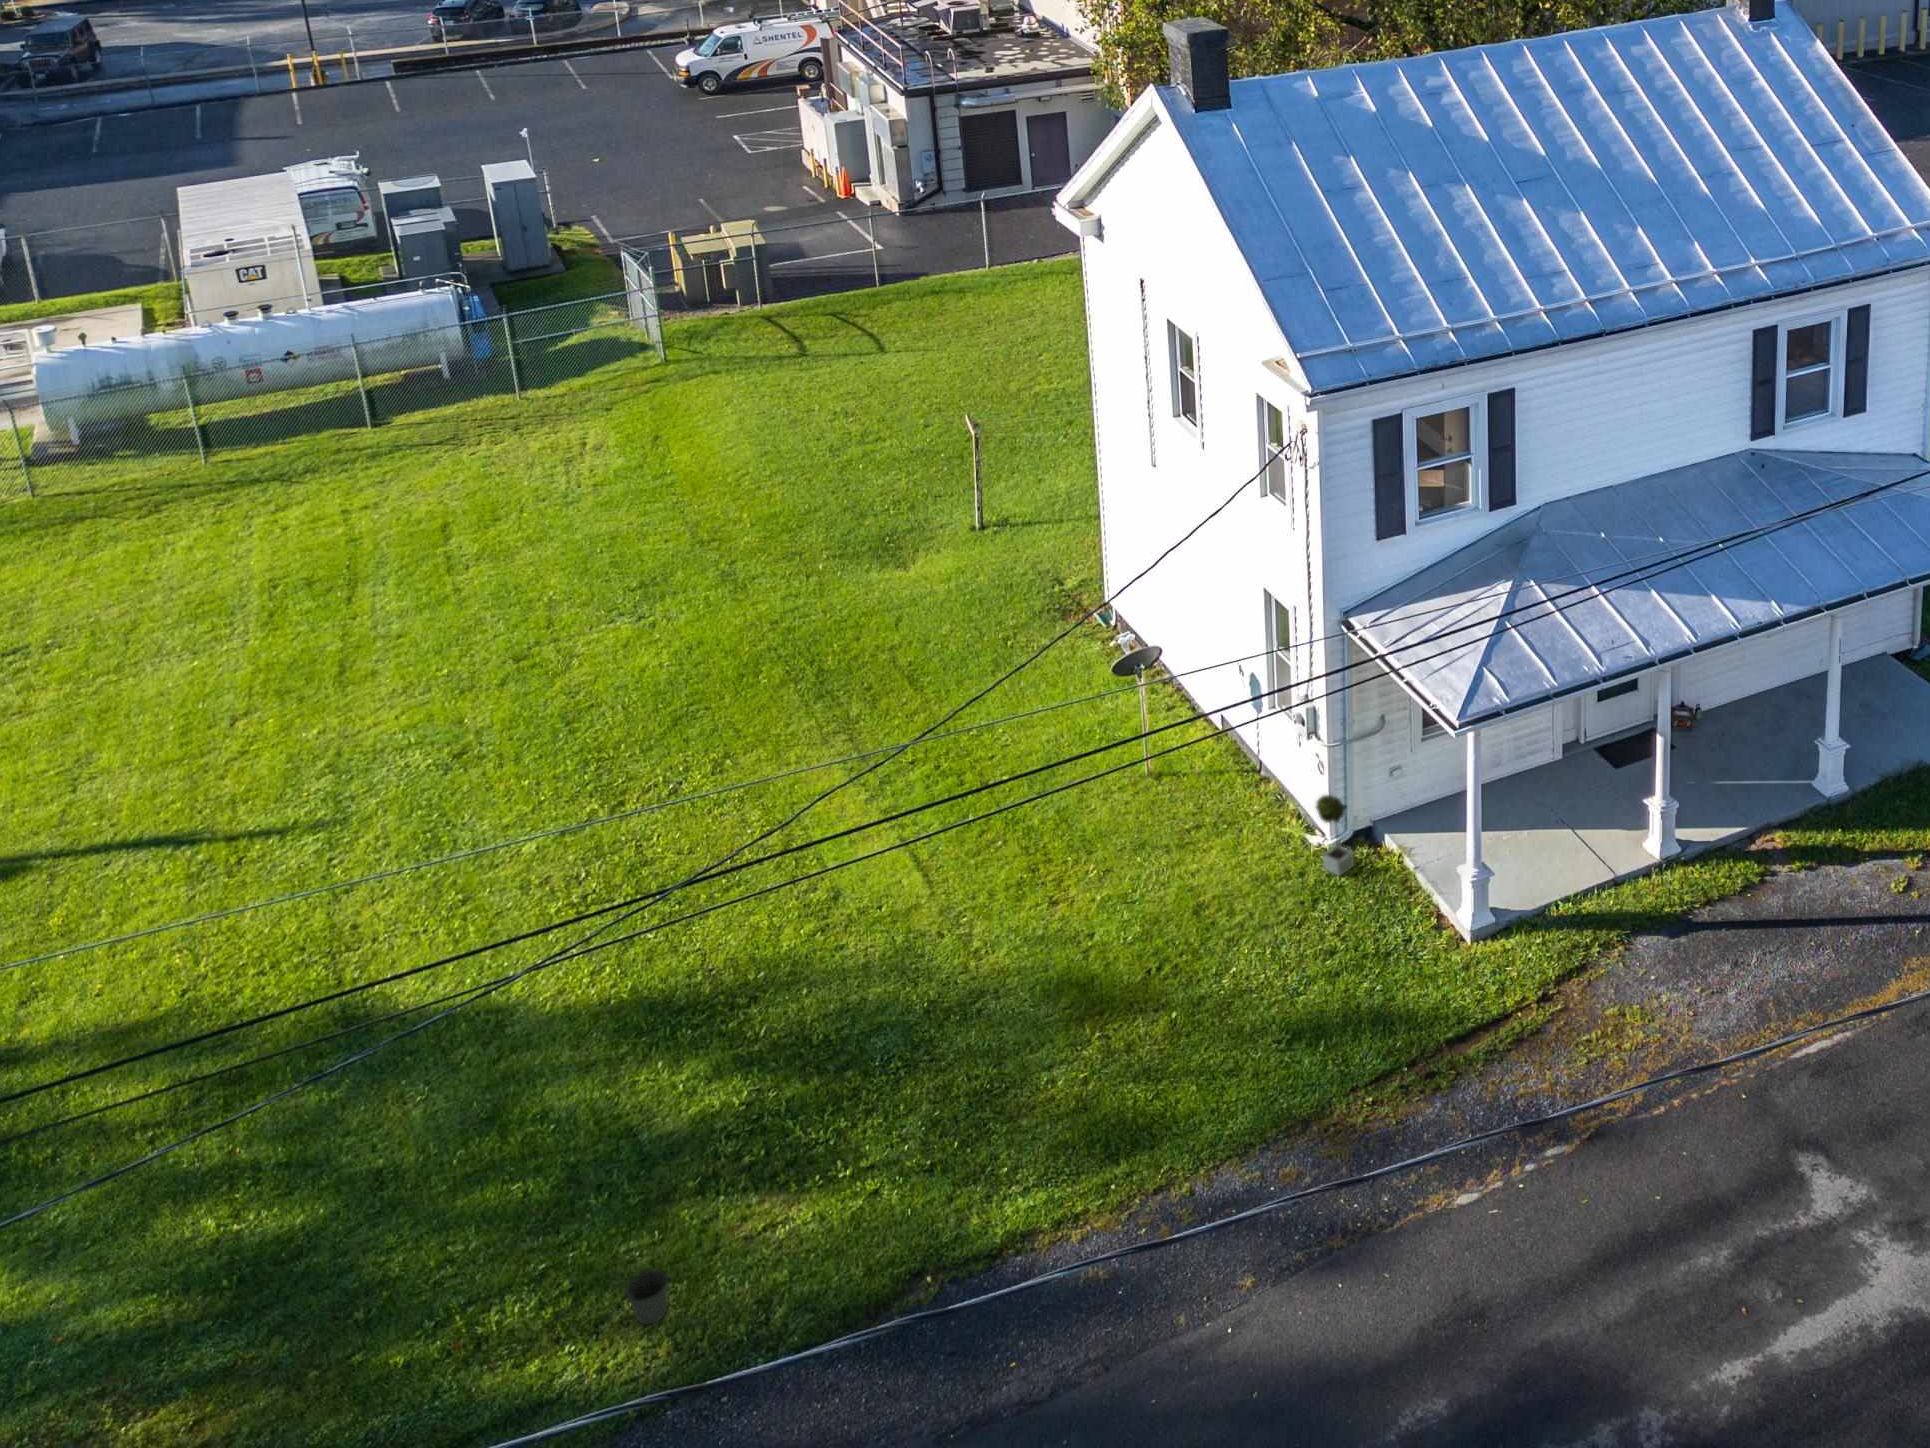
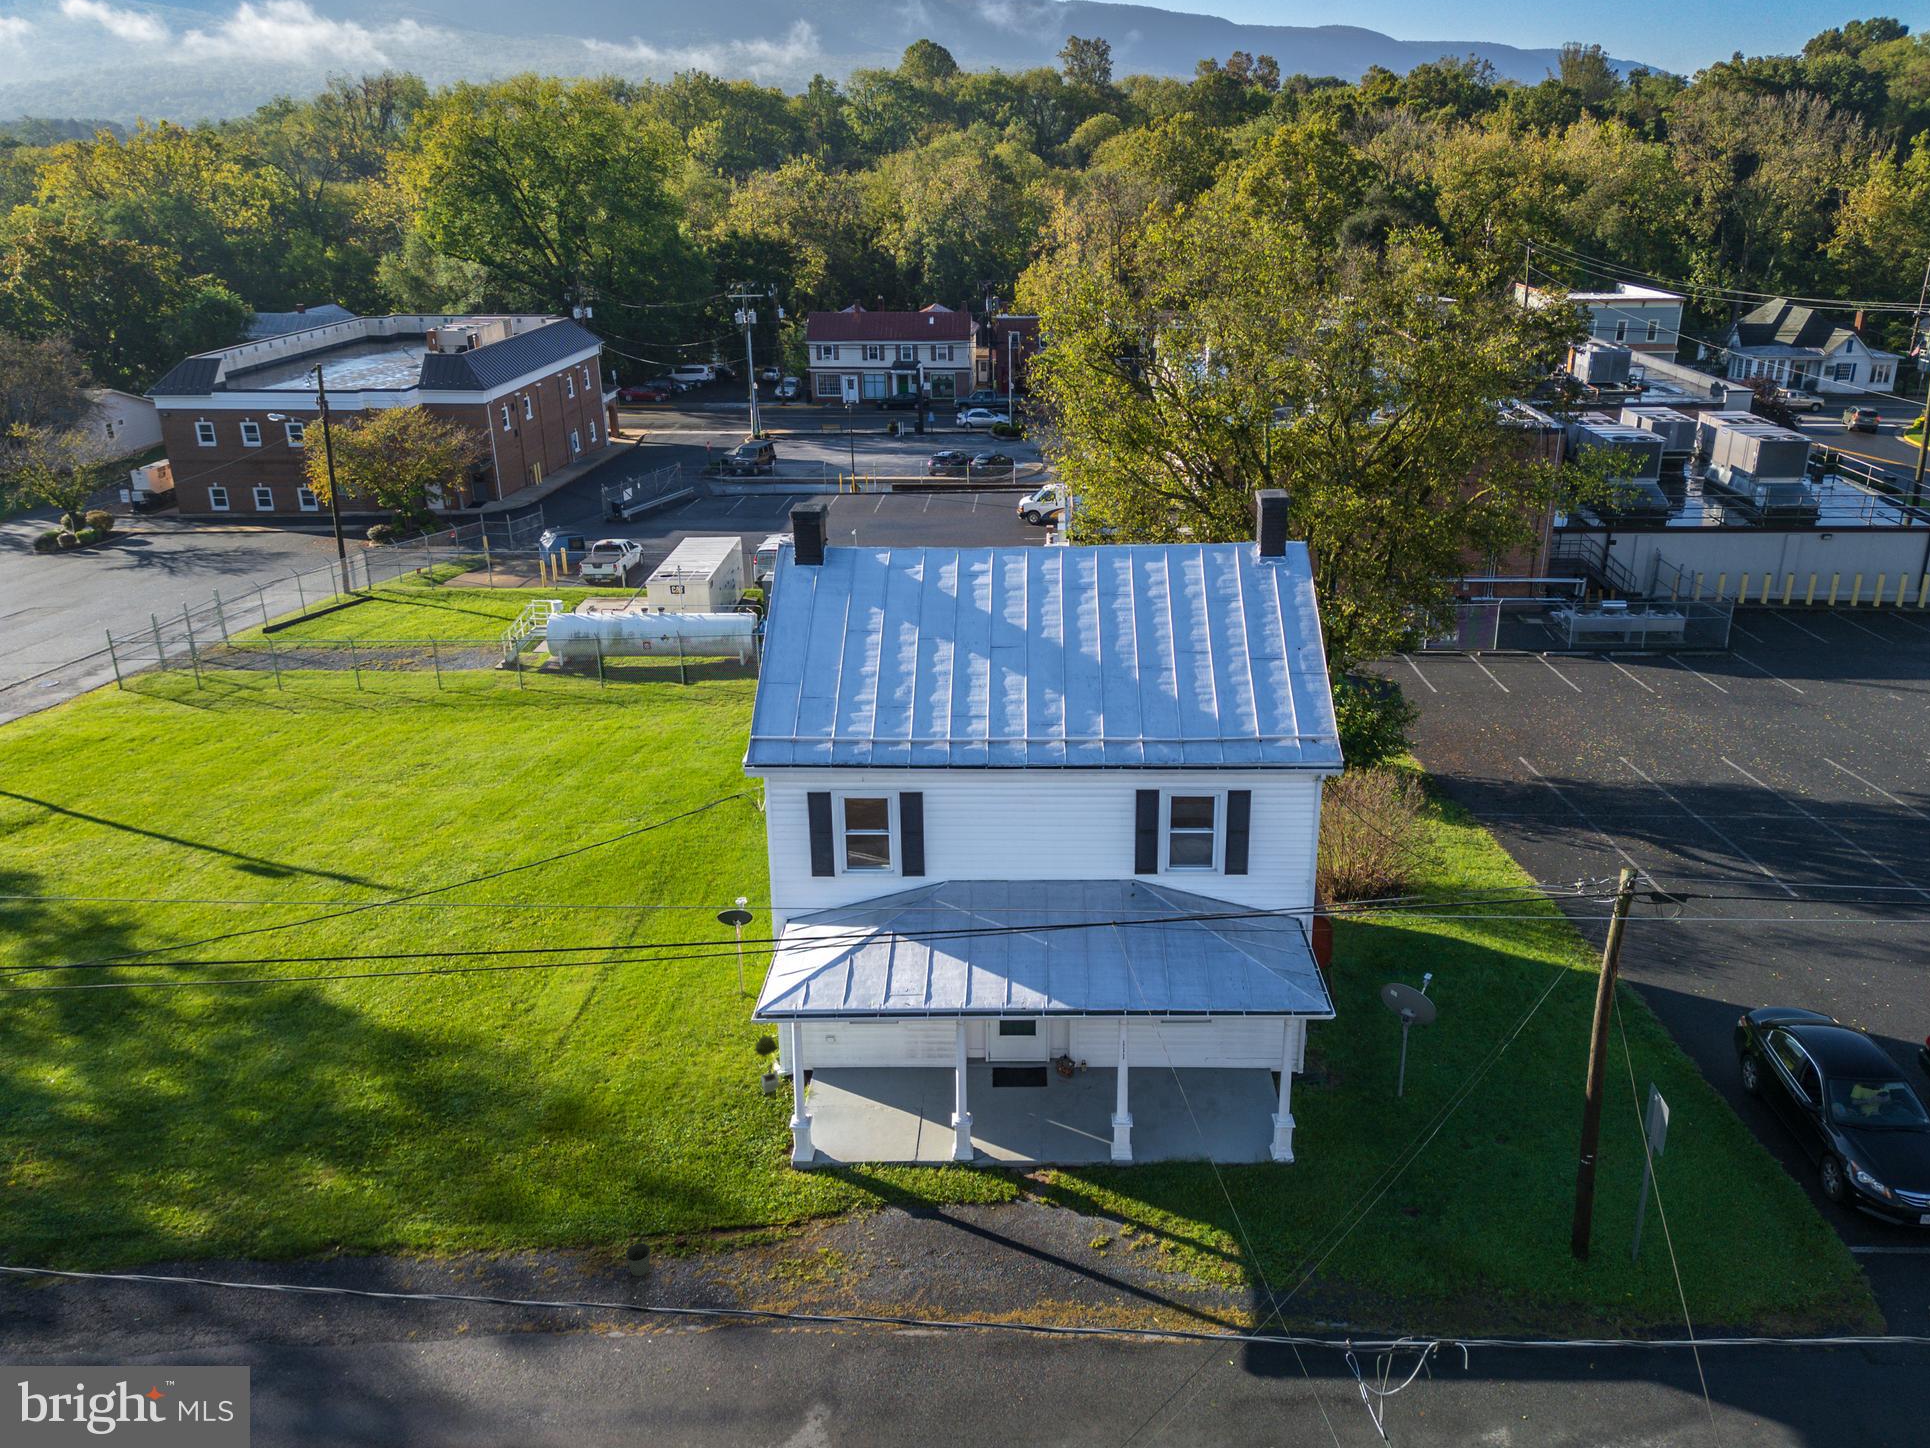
bucket: present [626,1270,668,1324] -> present [626,1243,650,1276]

